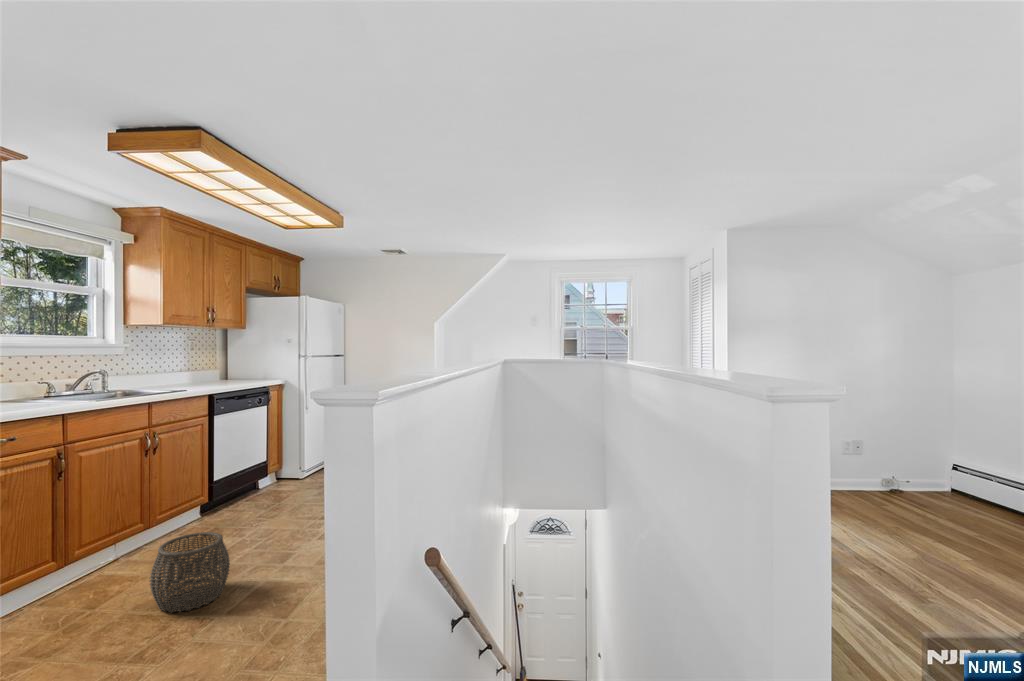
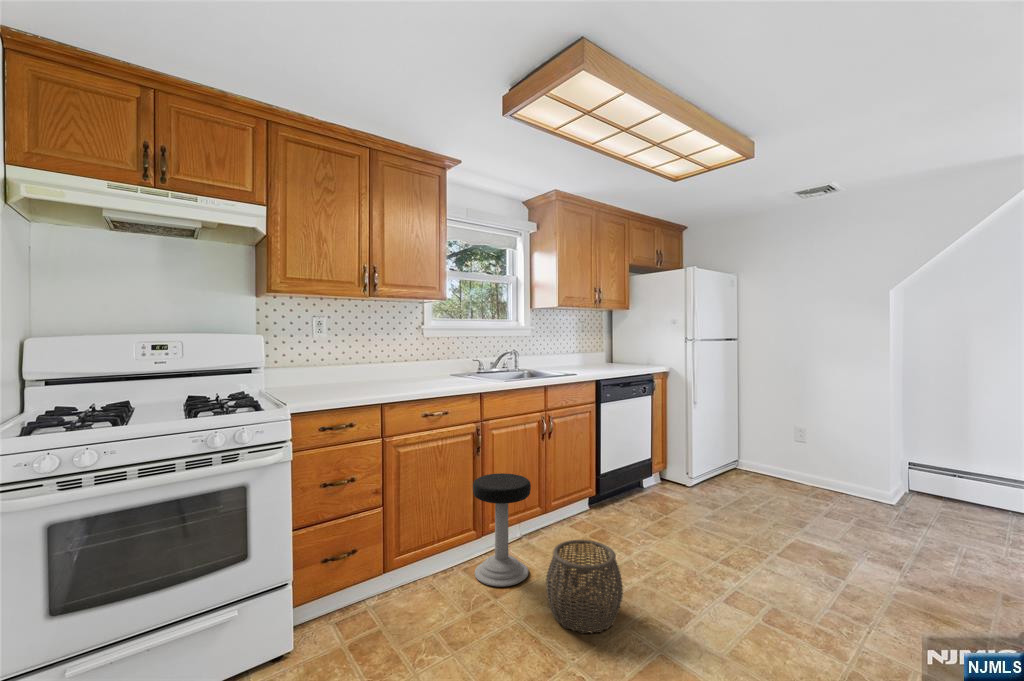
stool: none [54,493,131,609] -> present [473,473,531,587]

